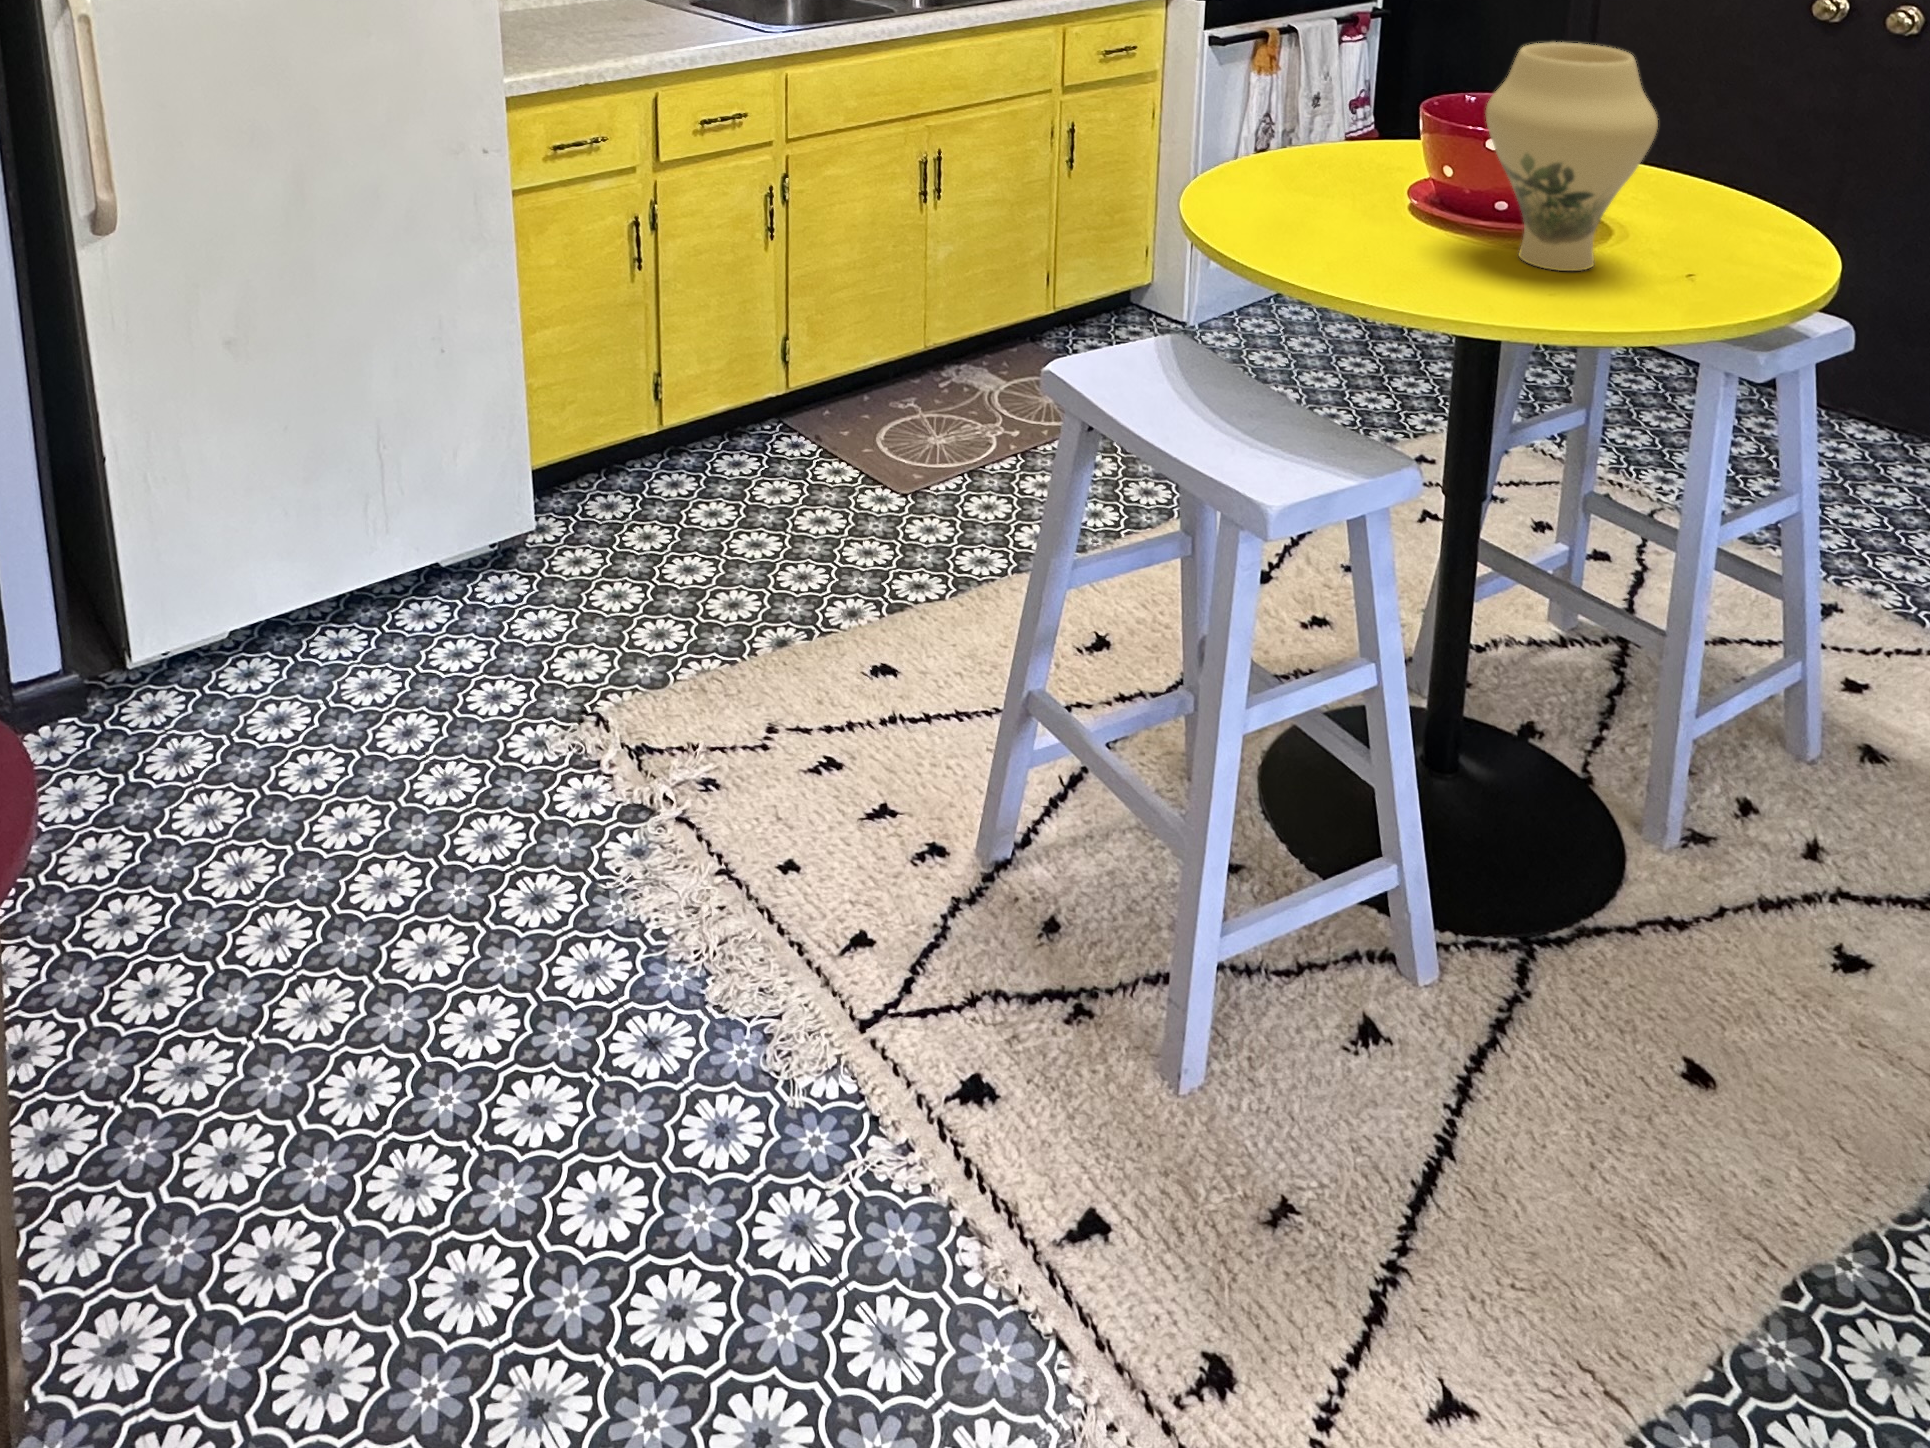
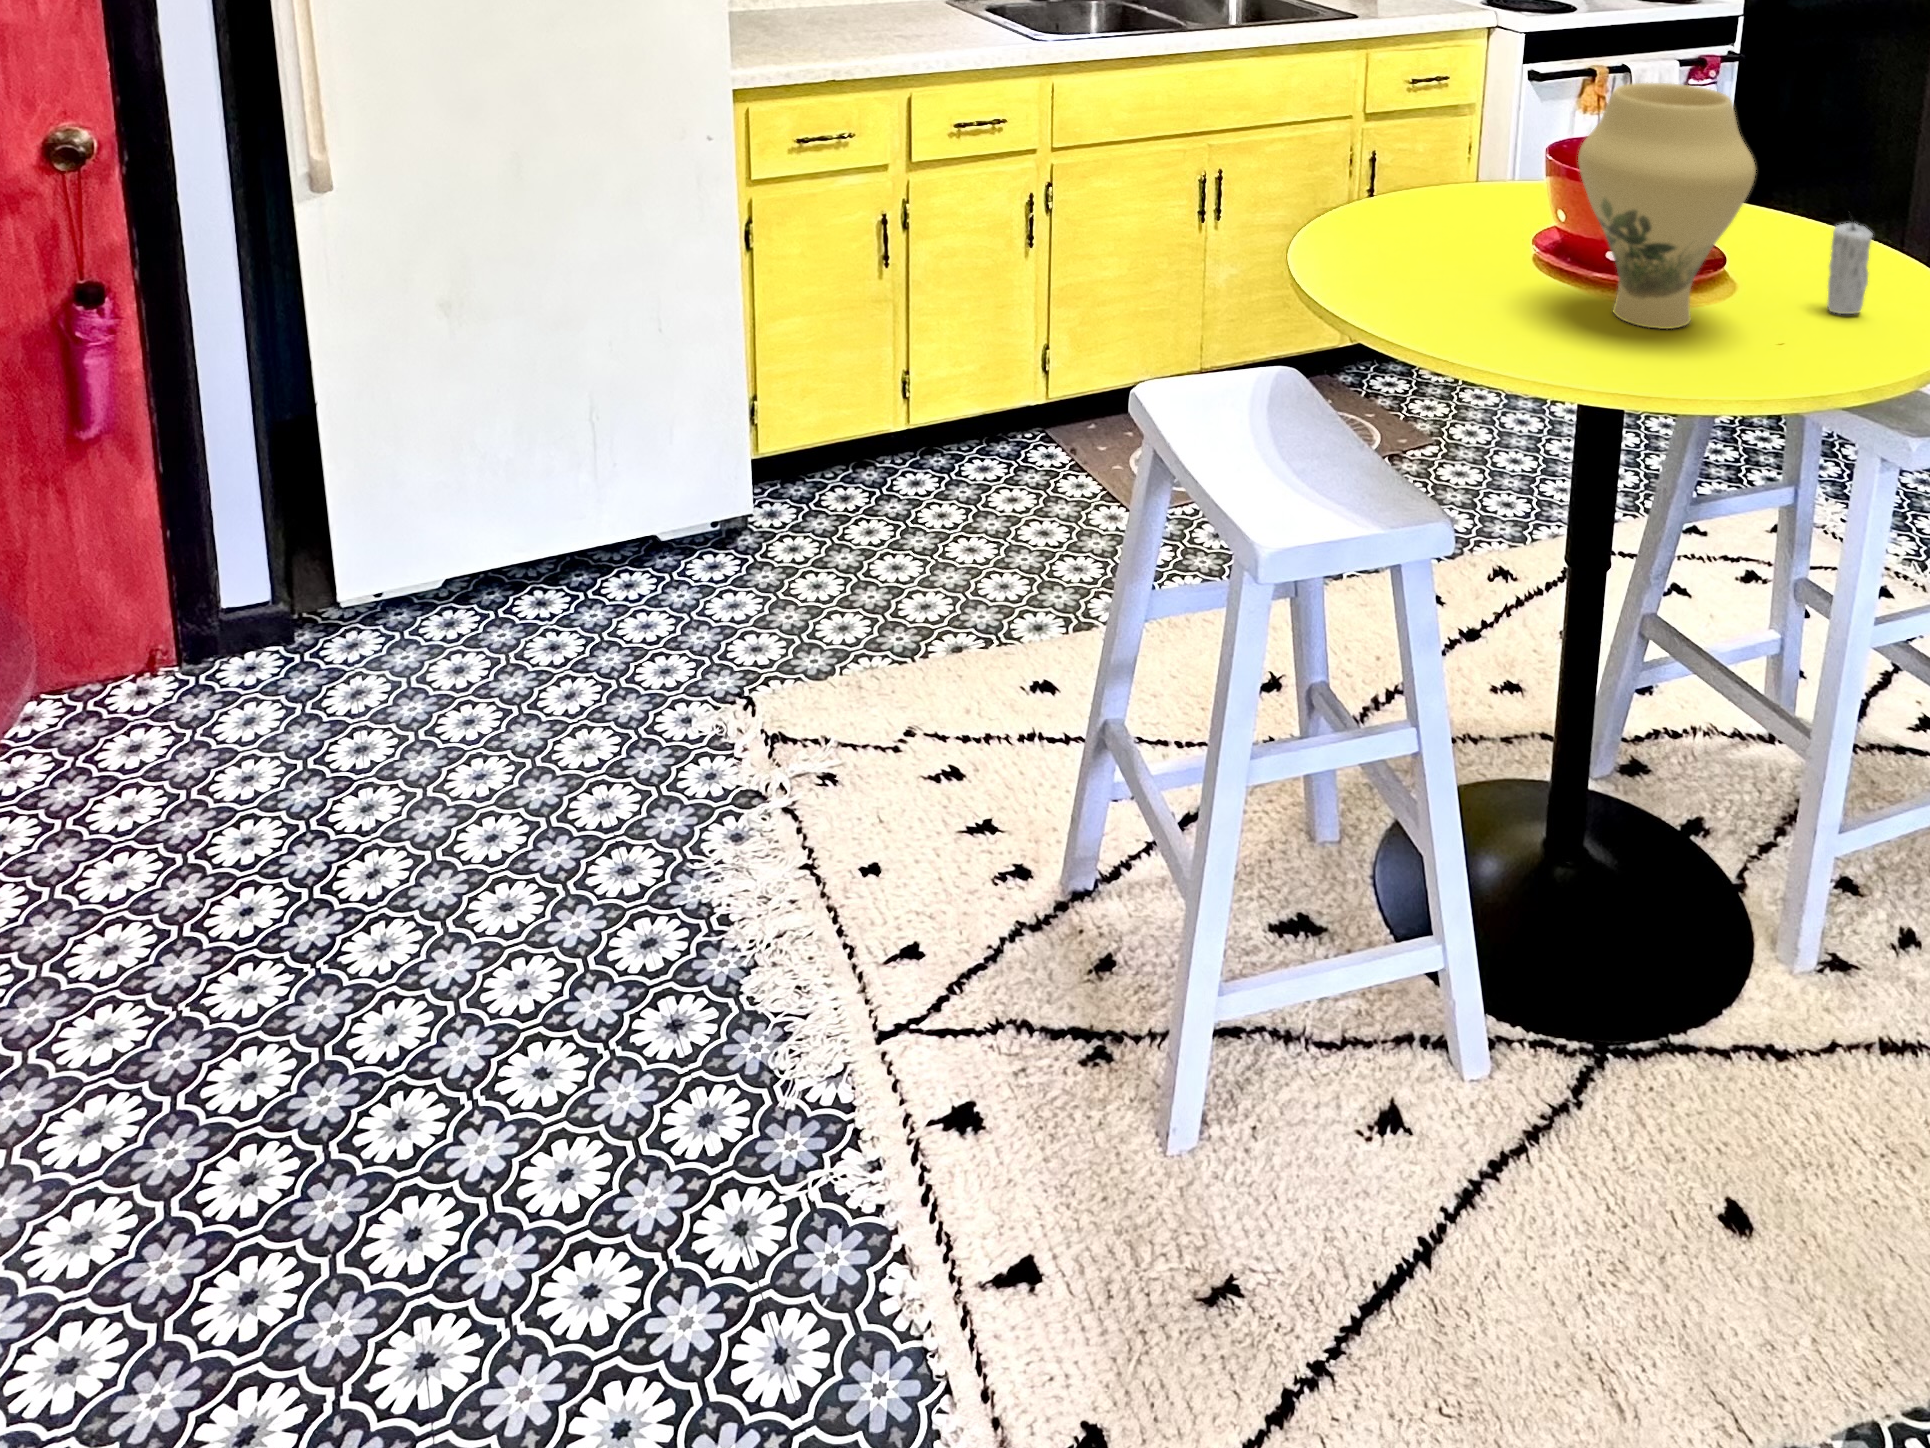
candle: none [1694,148,1736,246] -> present [1827,221,1873,314]

